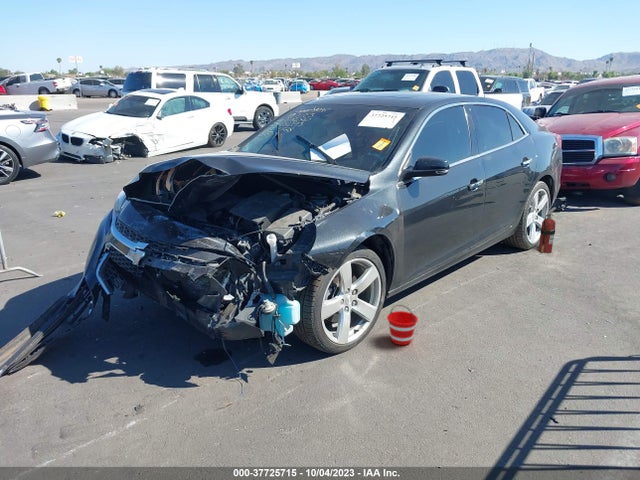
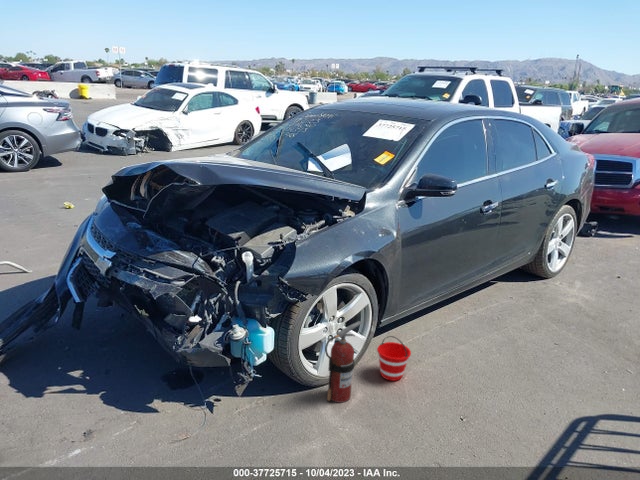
fire extinguisher: present [538,207,556,253] -> present [325,321,362,403]

